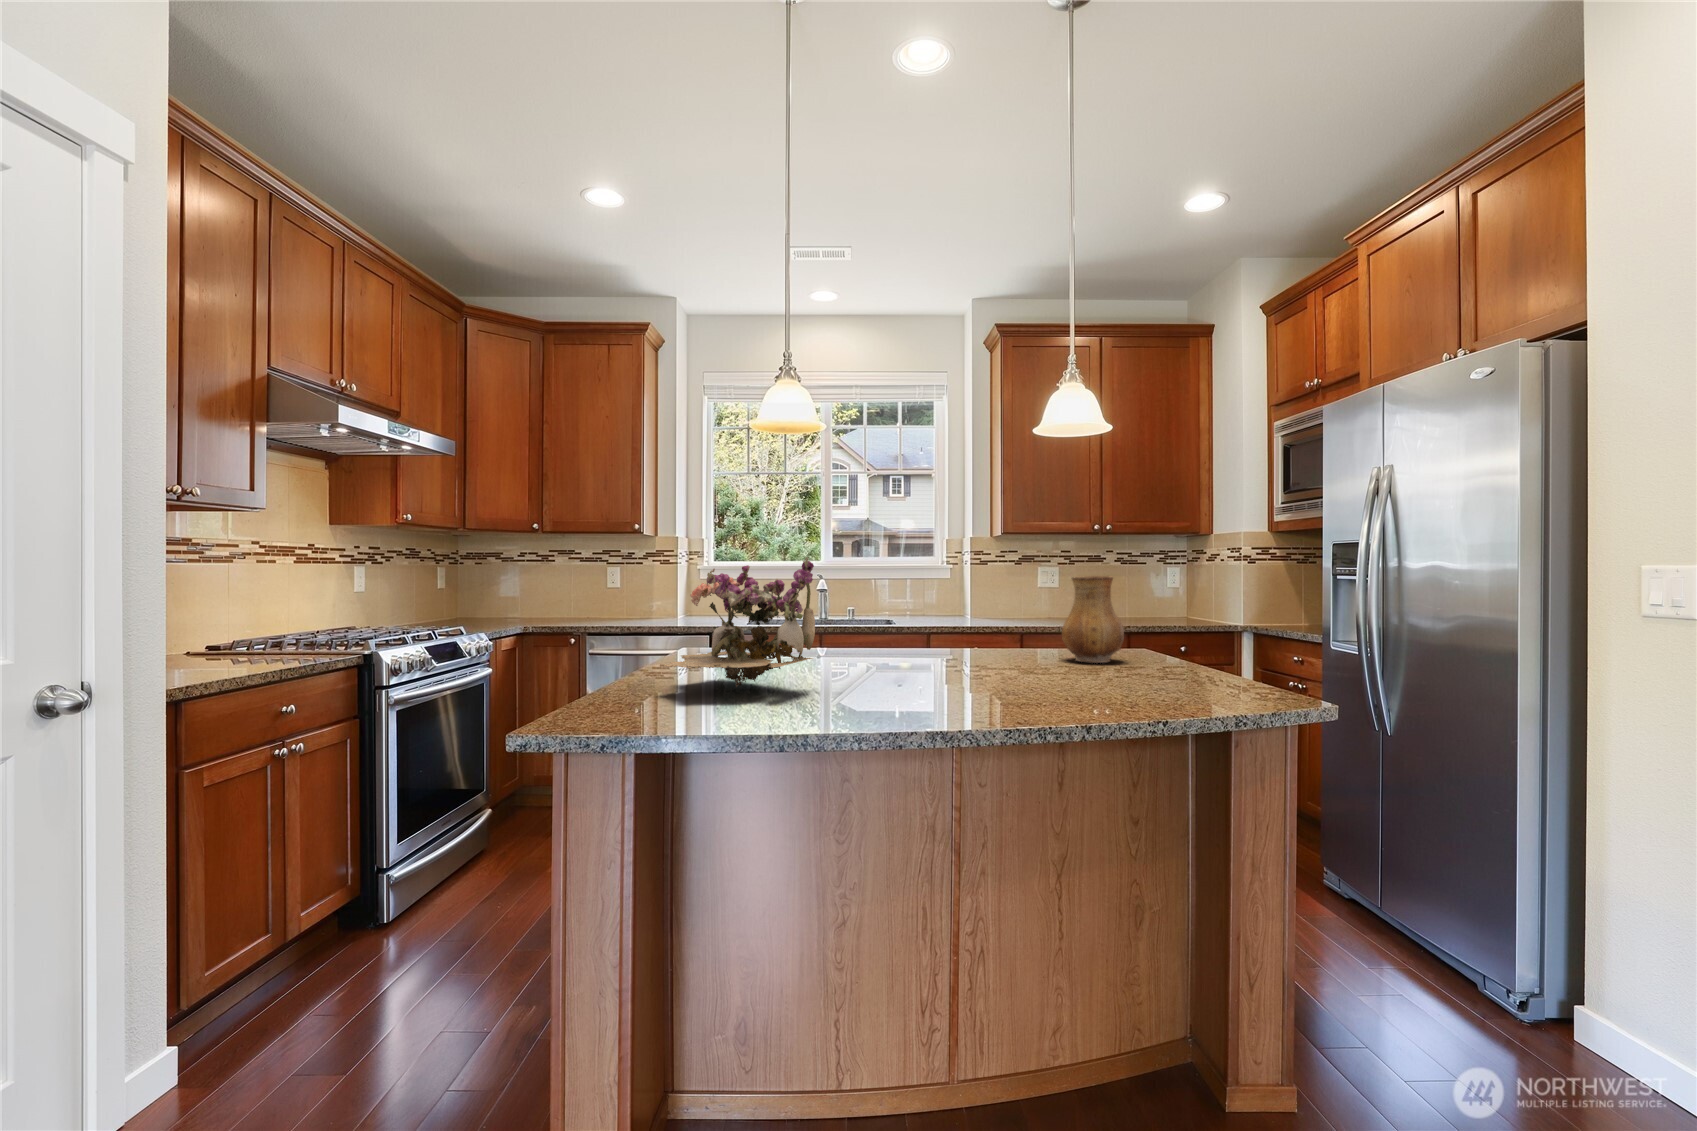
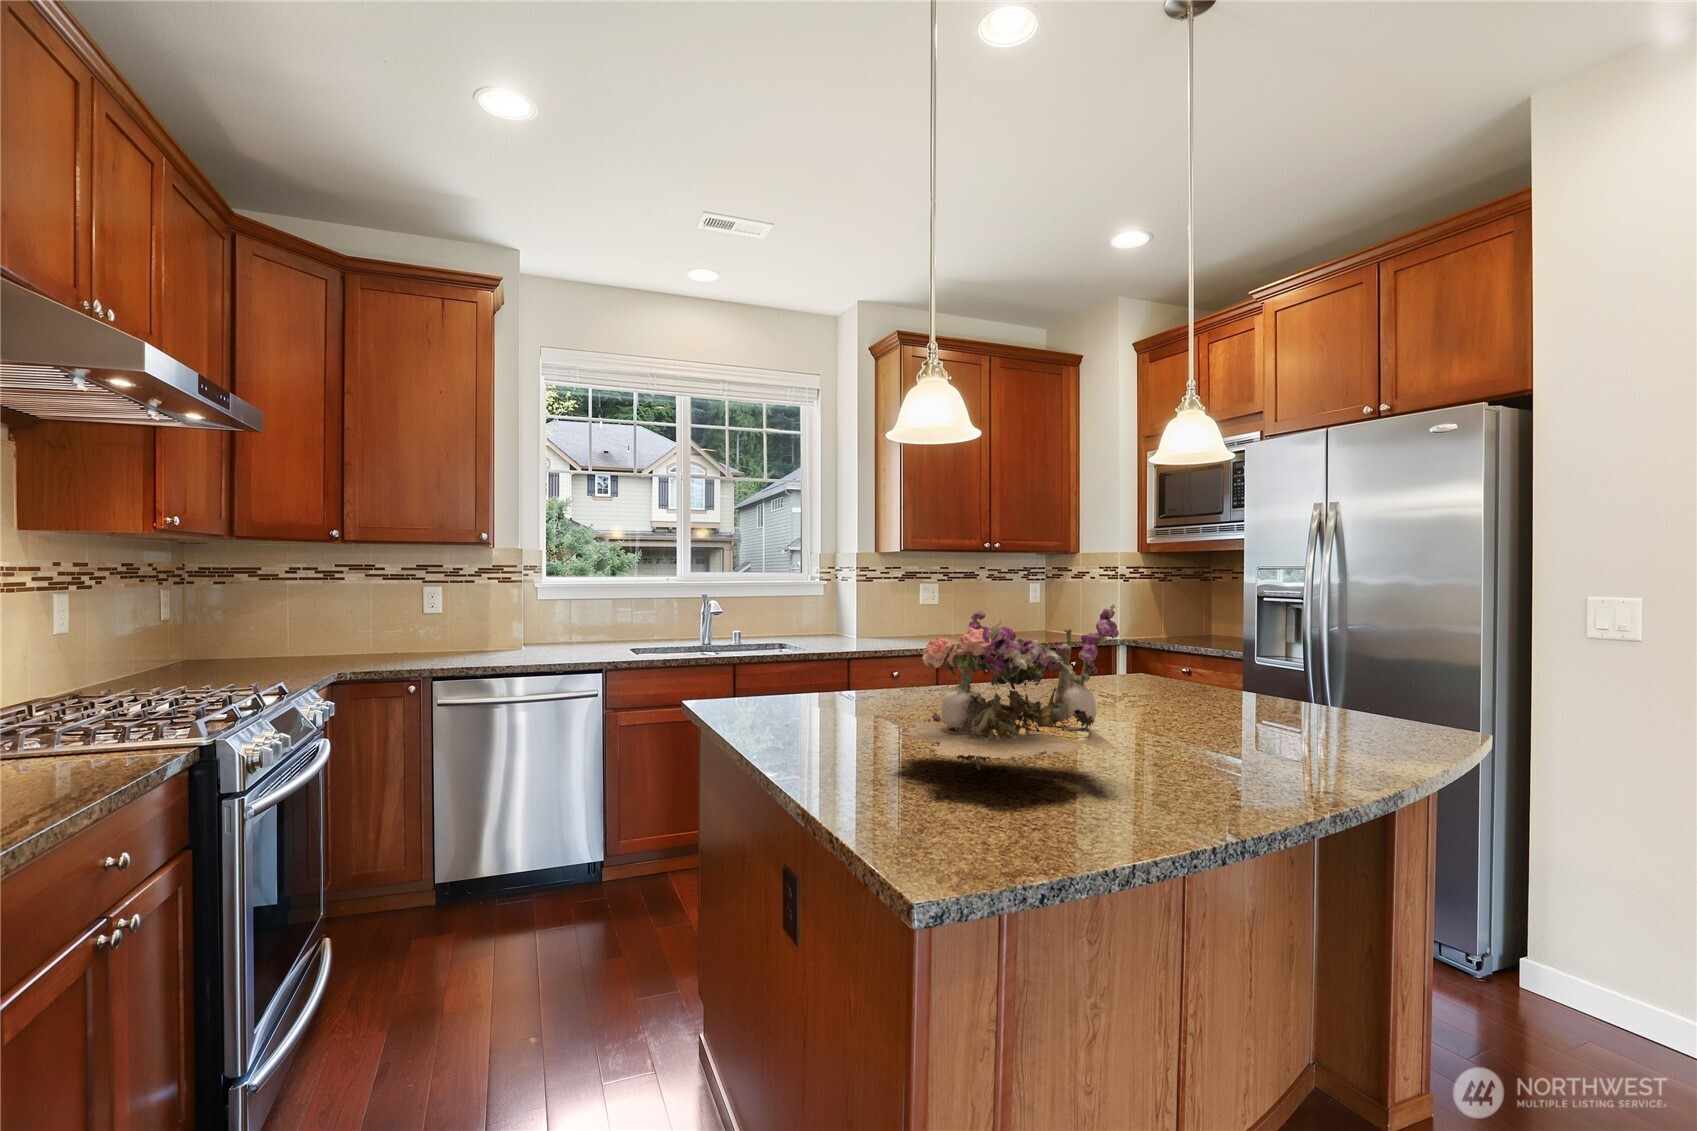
ceramic pitcher: present [1062,576,1124,663] -> none [1149,607,1216,699]

